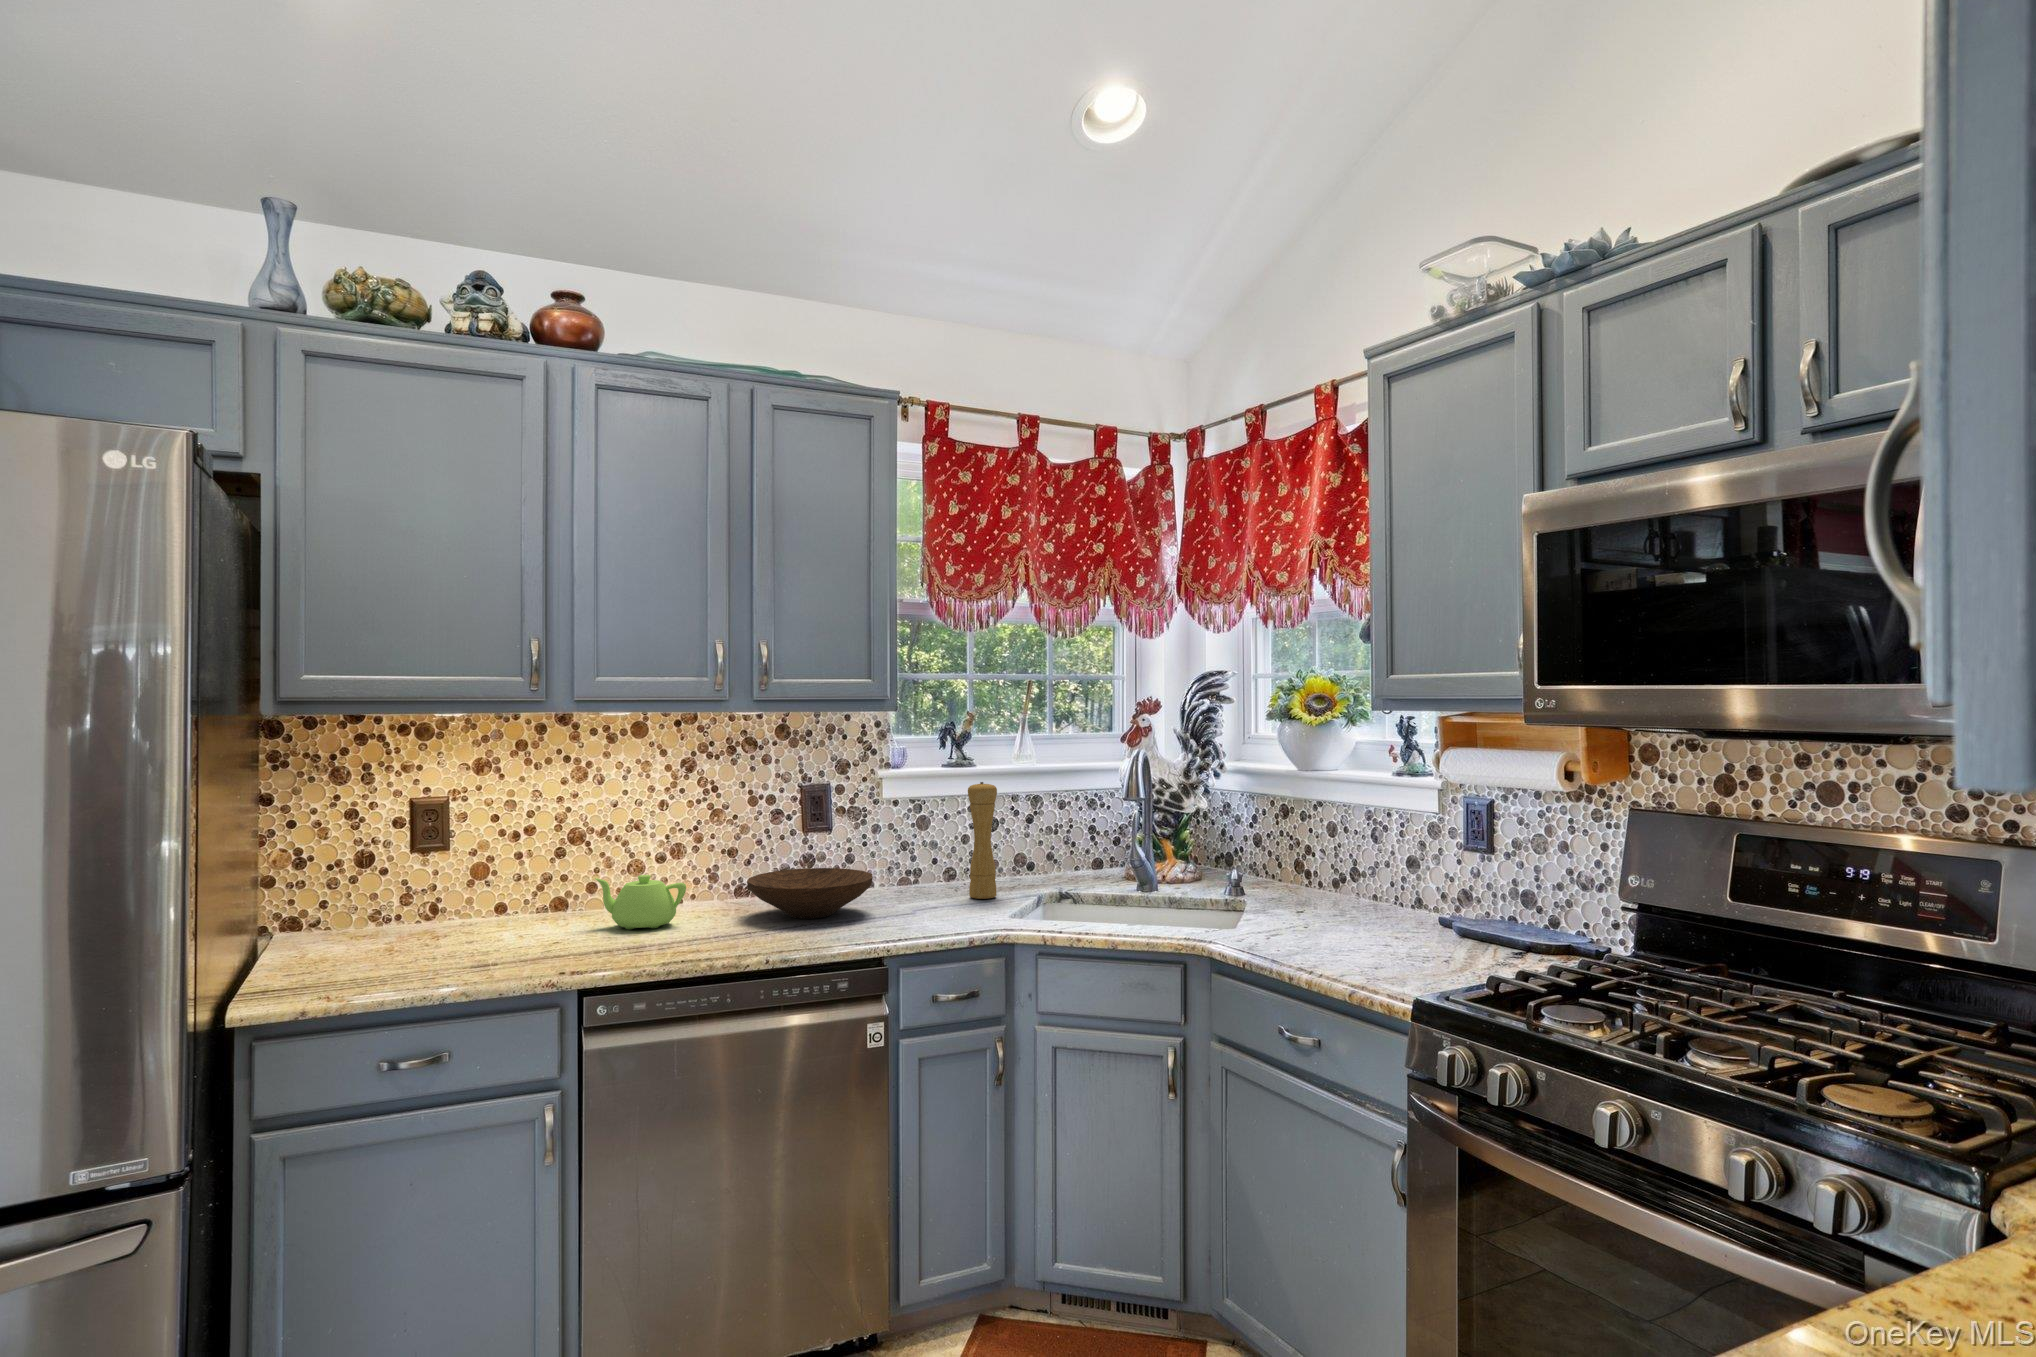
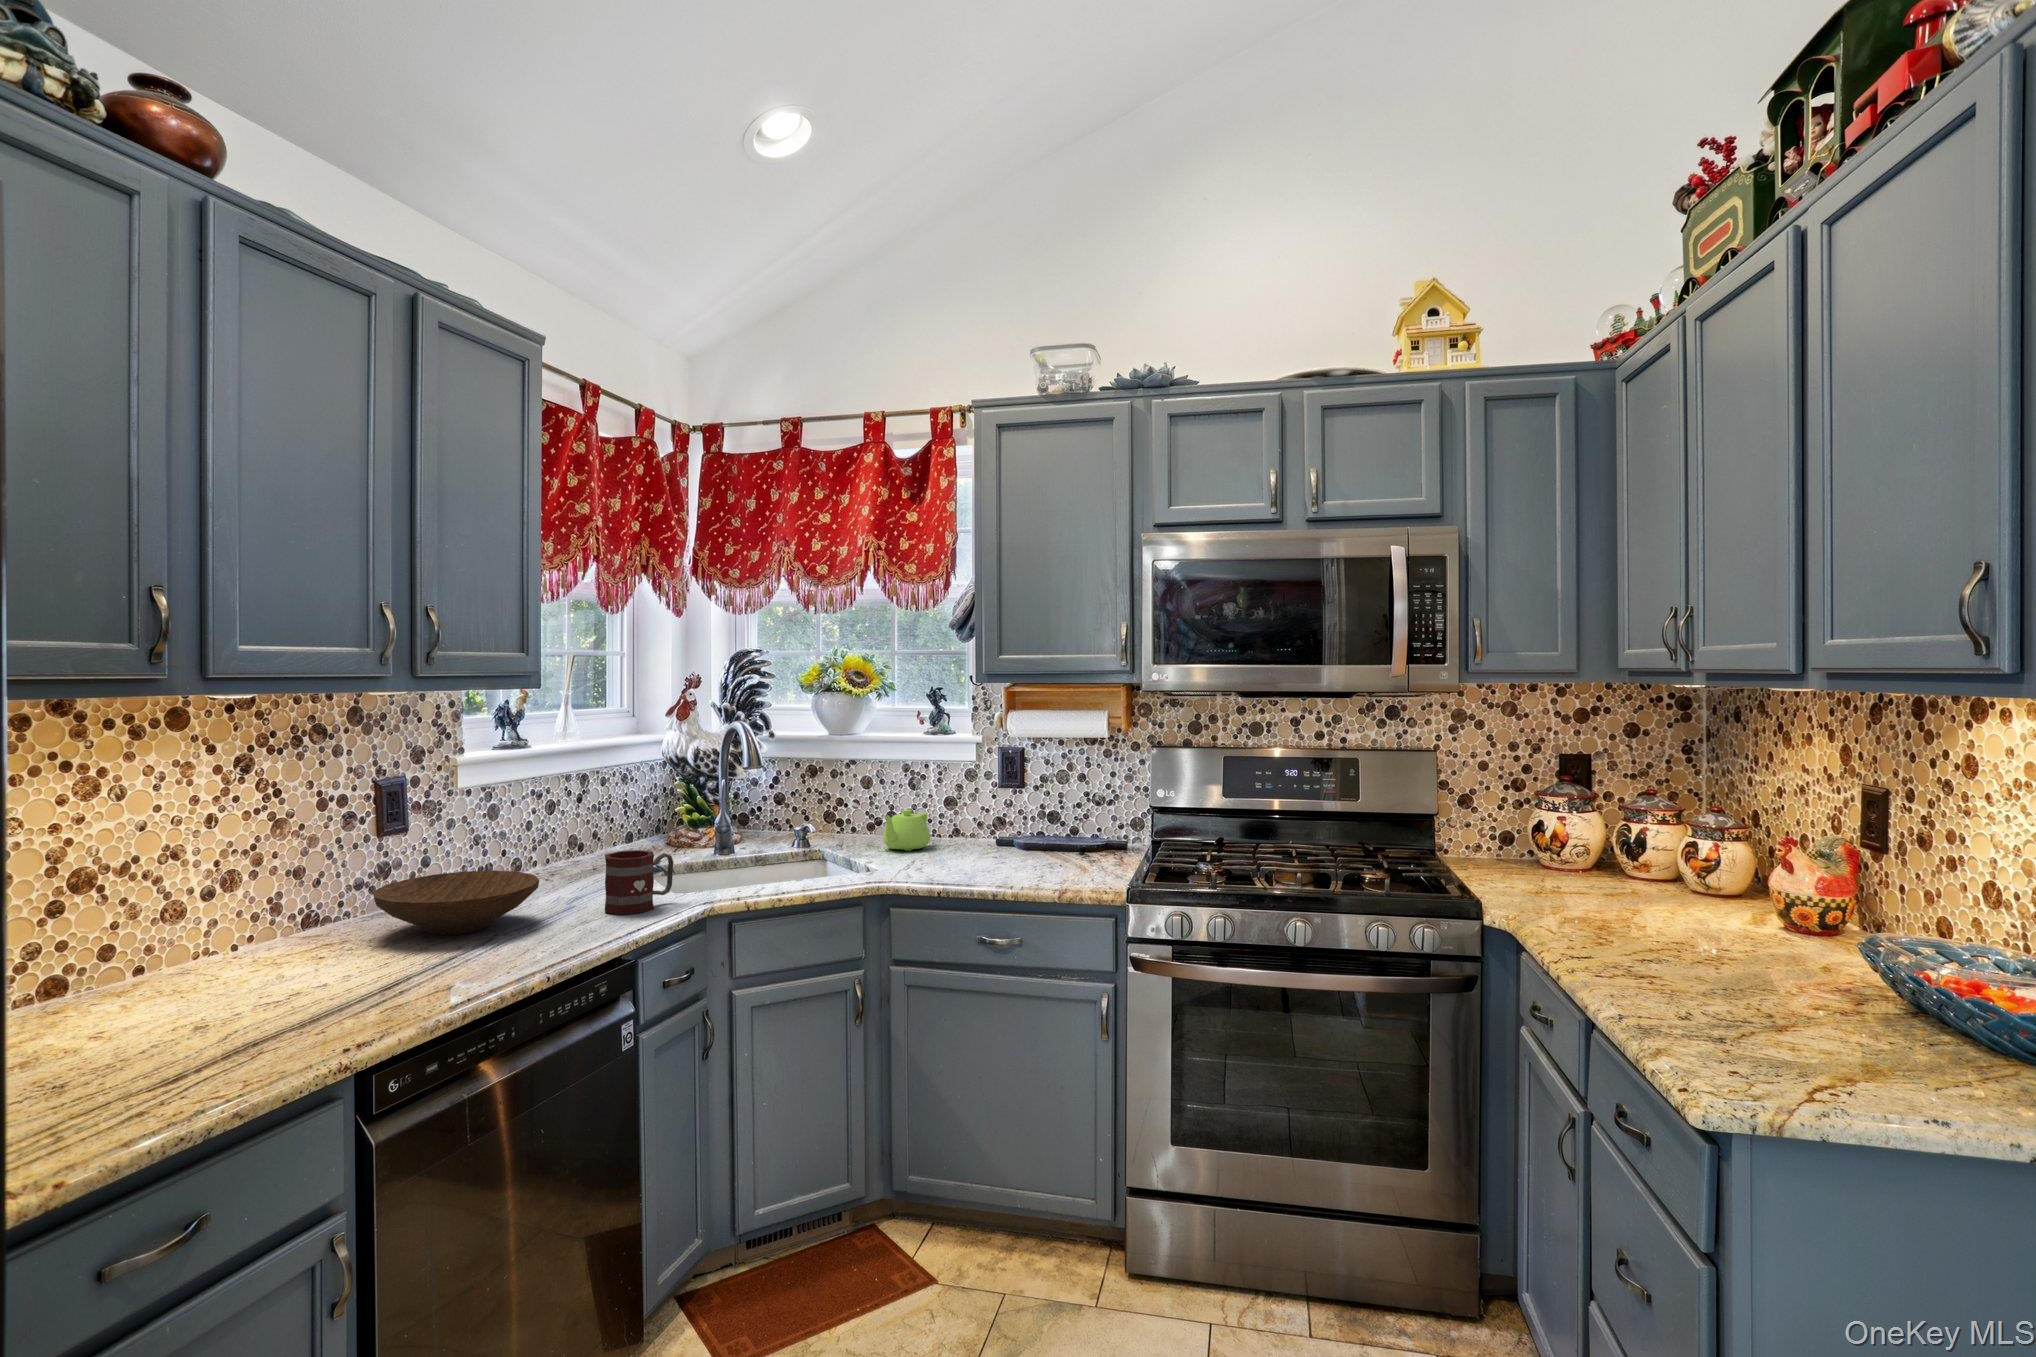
pepper mill: present [968,782,997,899] -> none [577,762,610,884]
mug: none [915,866,983,927] -> present [605,850,674,915]
teapot: present [595,875,686,929] -> present [883,809,930,851]

